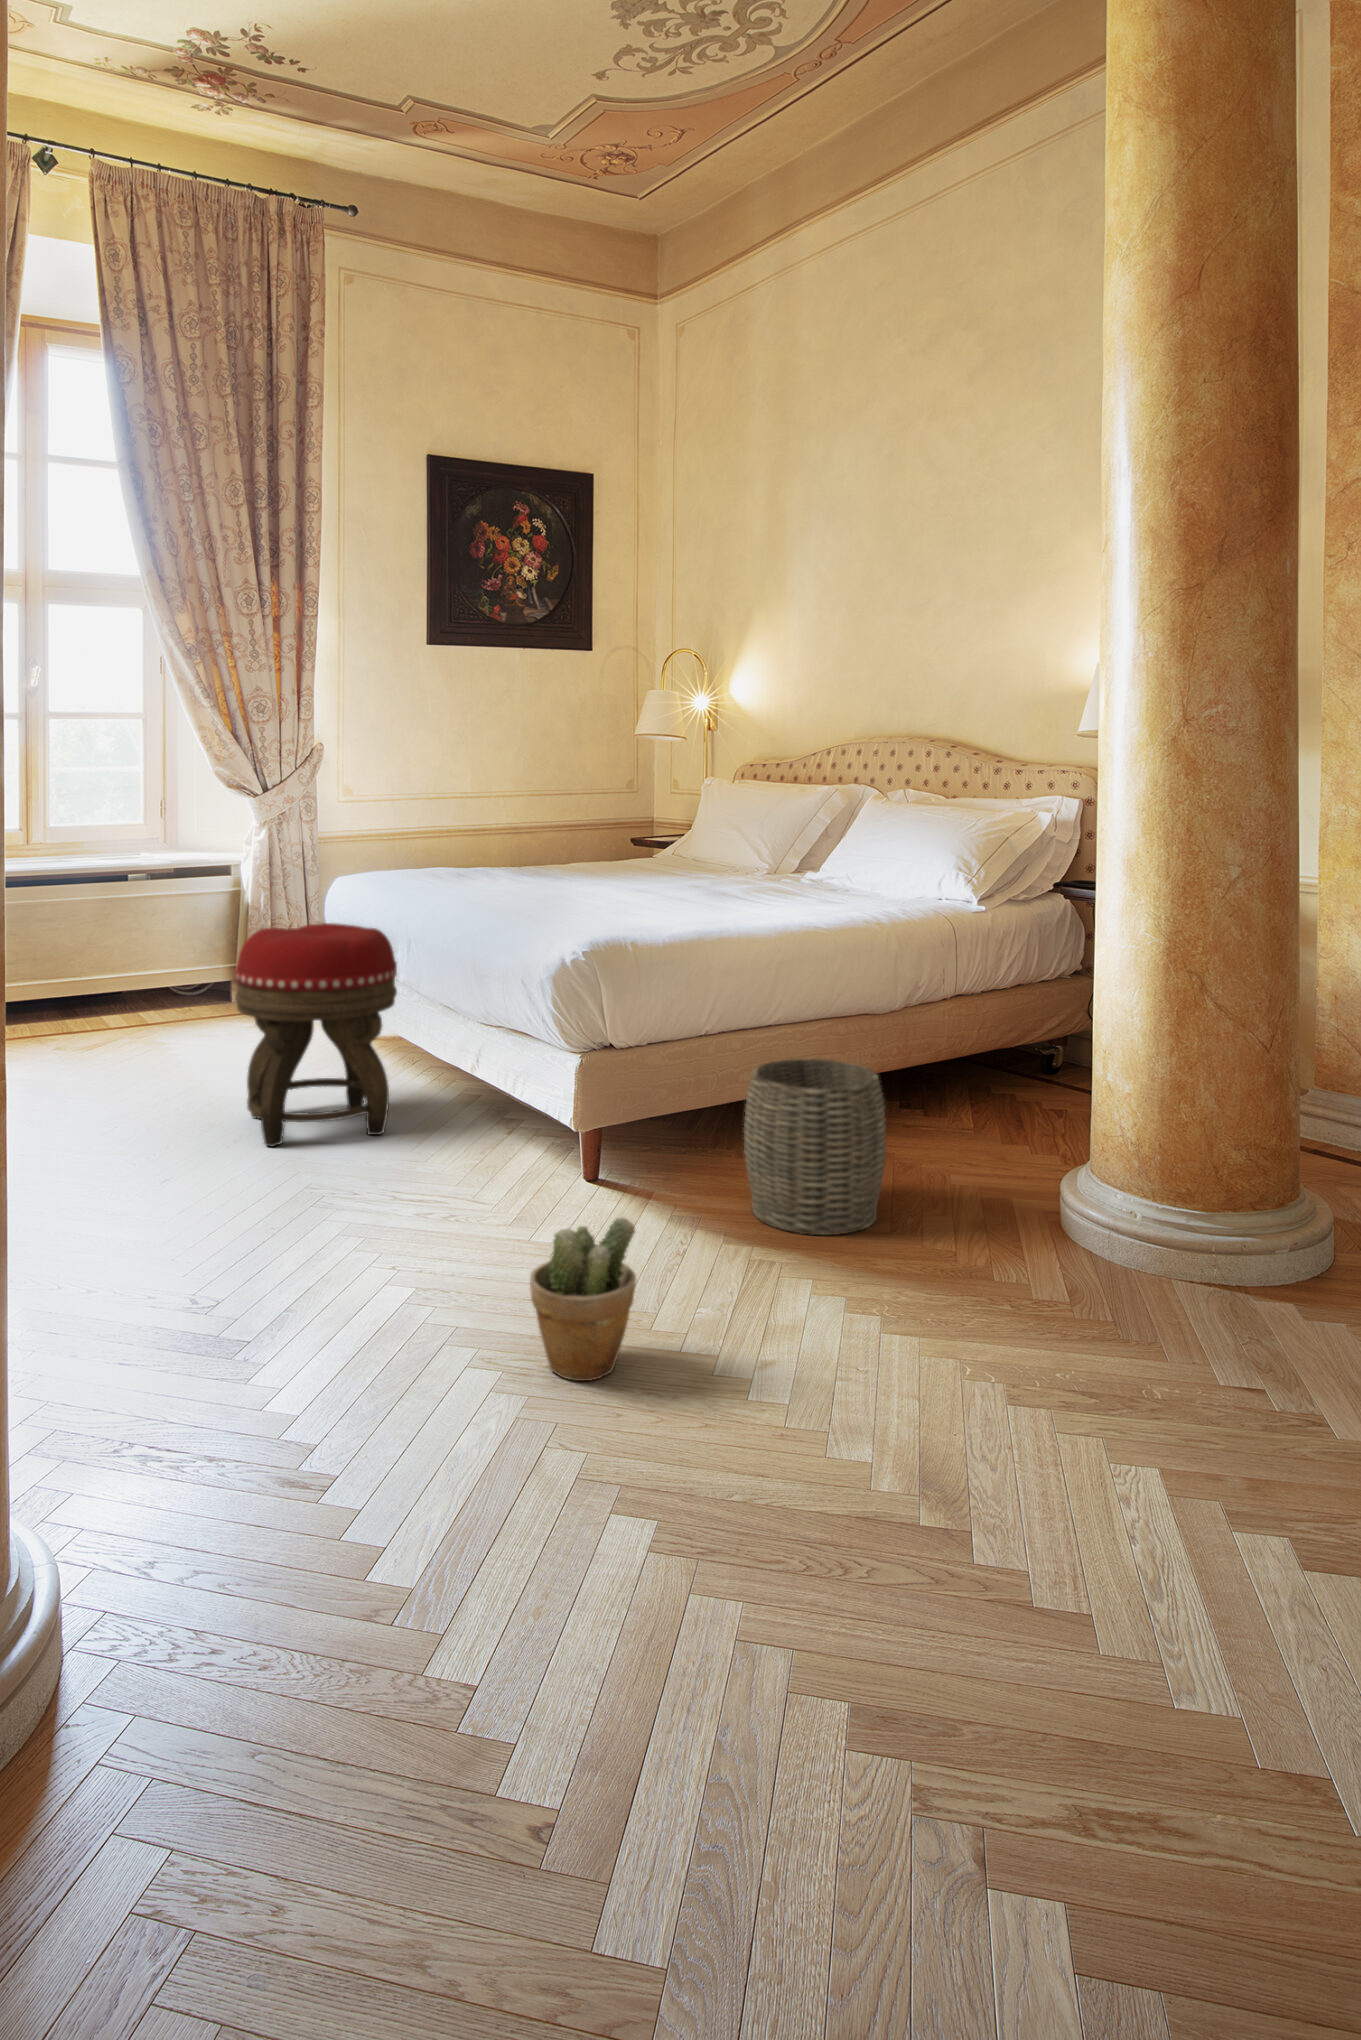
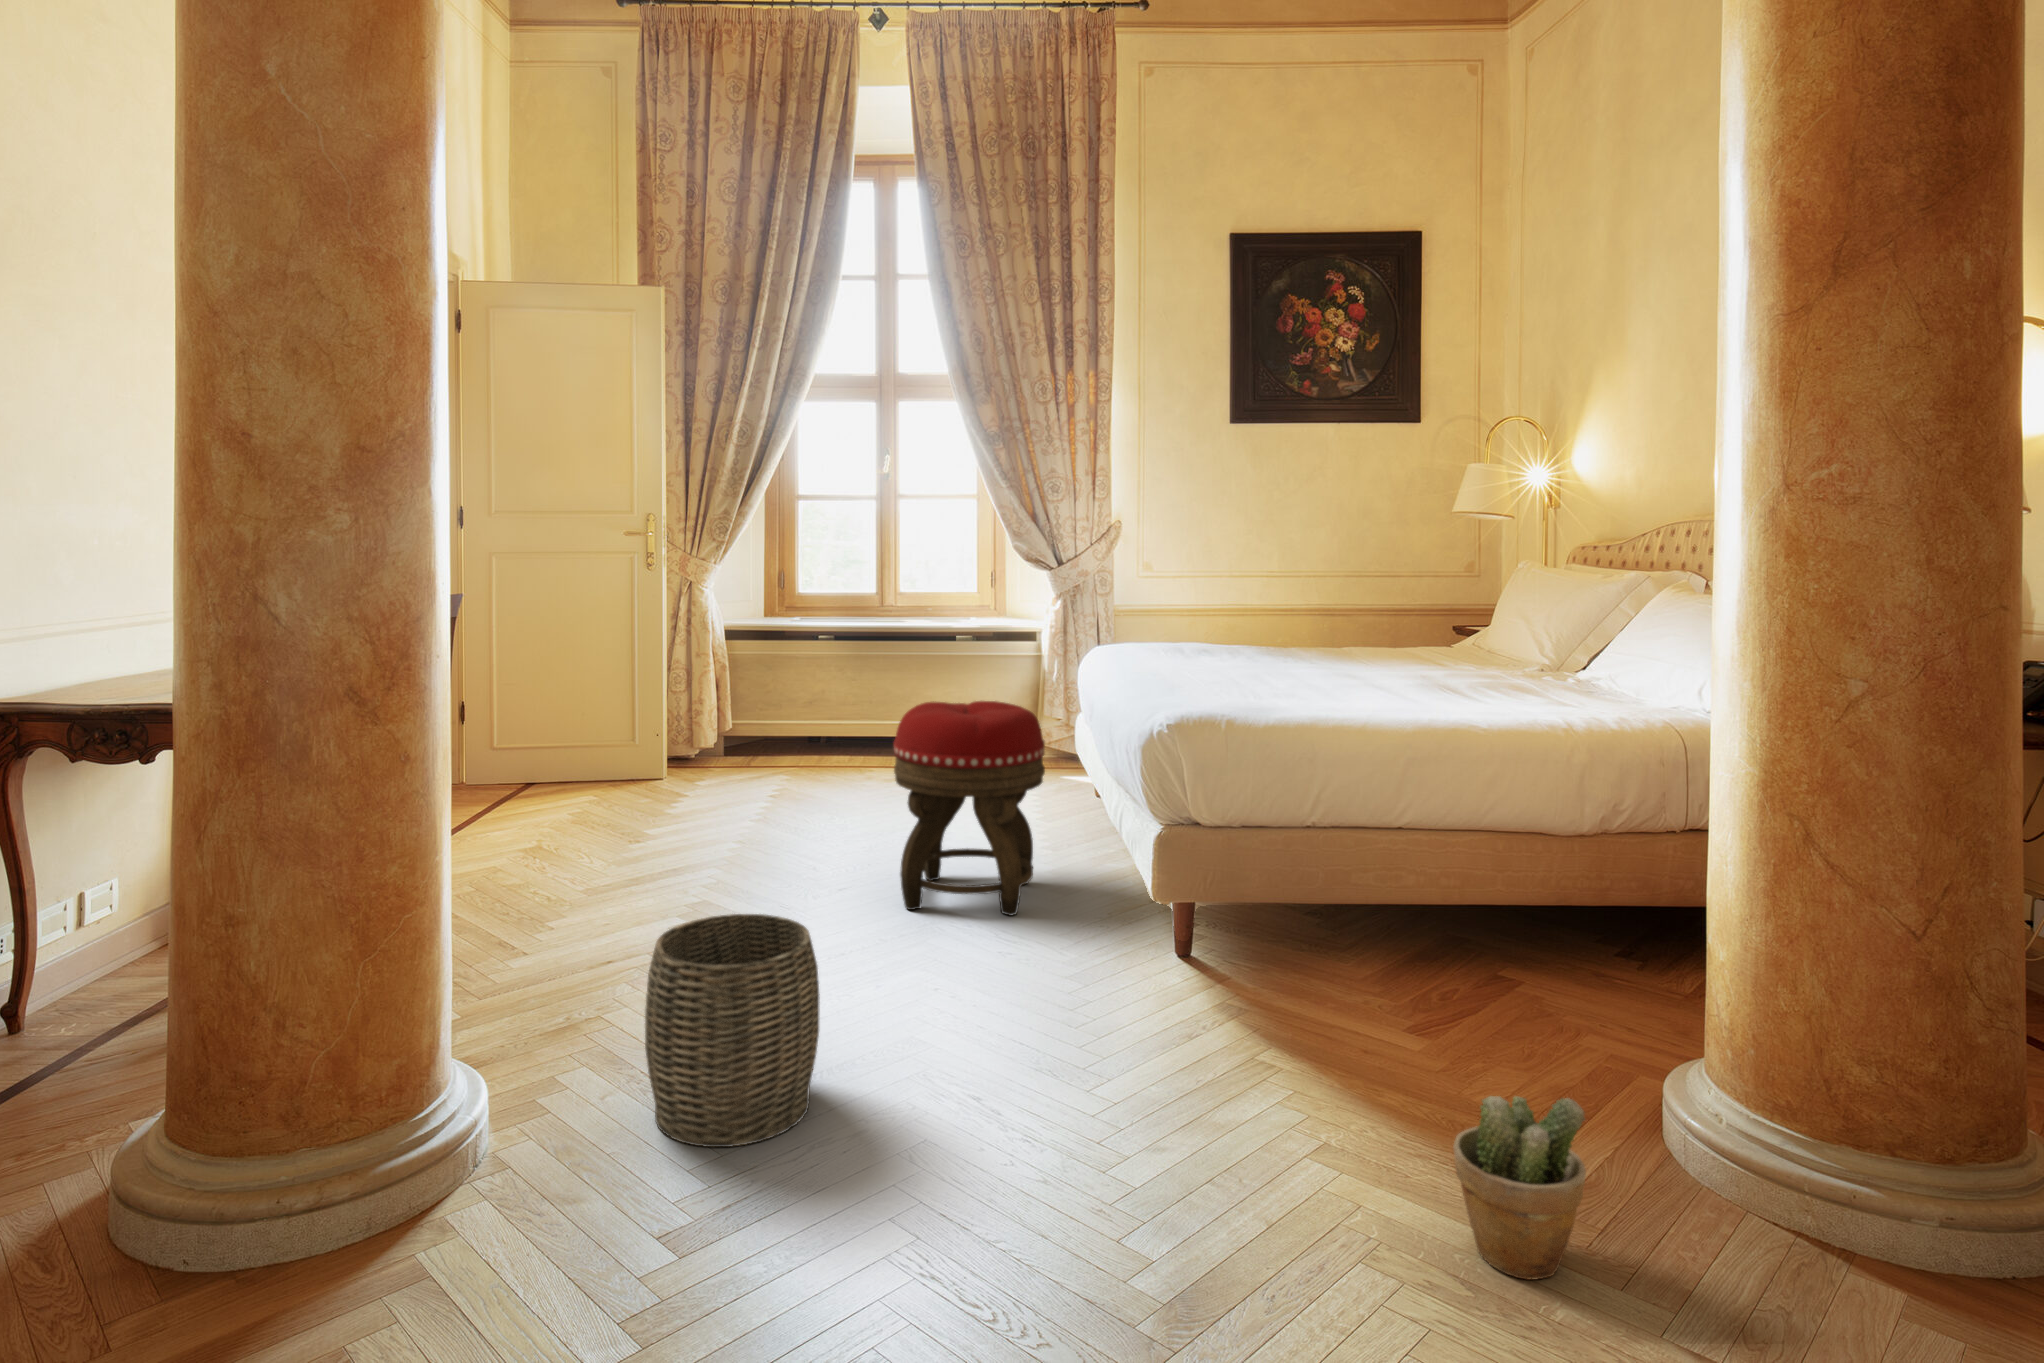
woven basket: present [744,1059,886,1235] -> present [645,914,820,1147]
potted plant: present [530,1218,636,1381] -> present [1453,1096,1586,1279]

